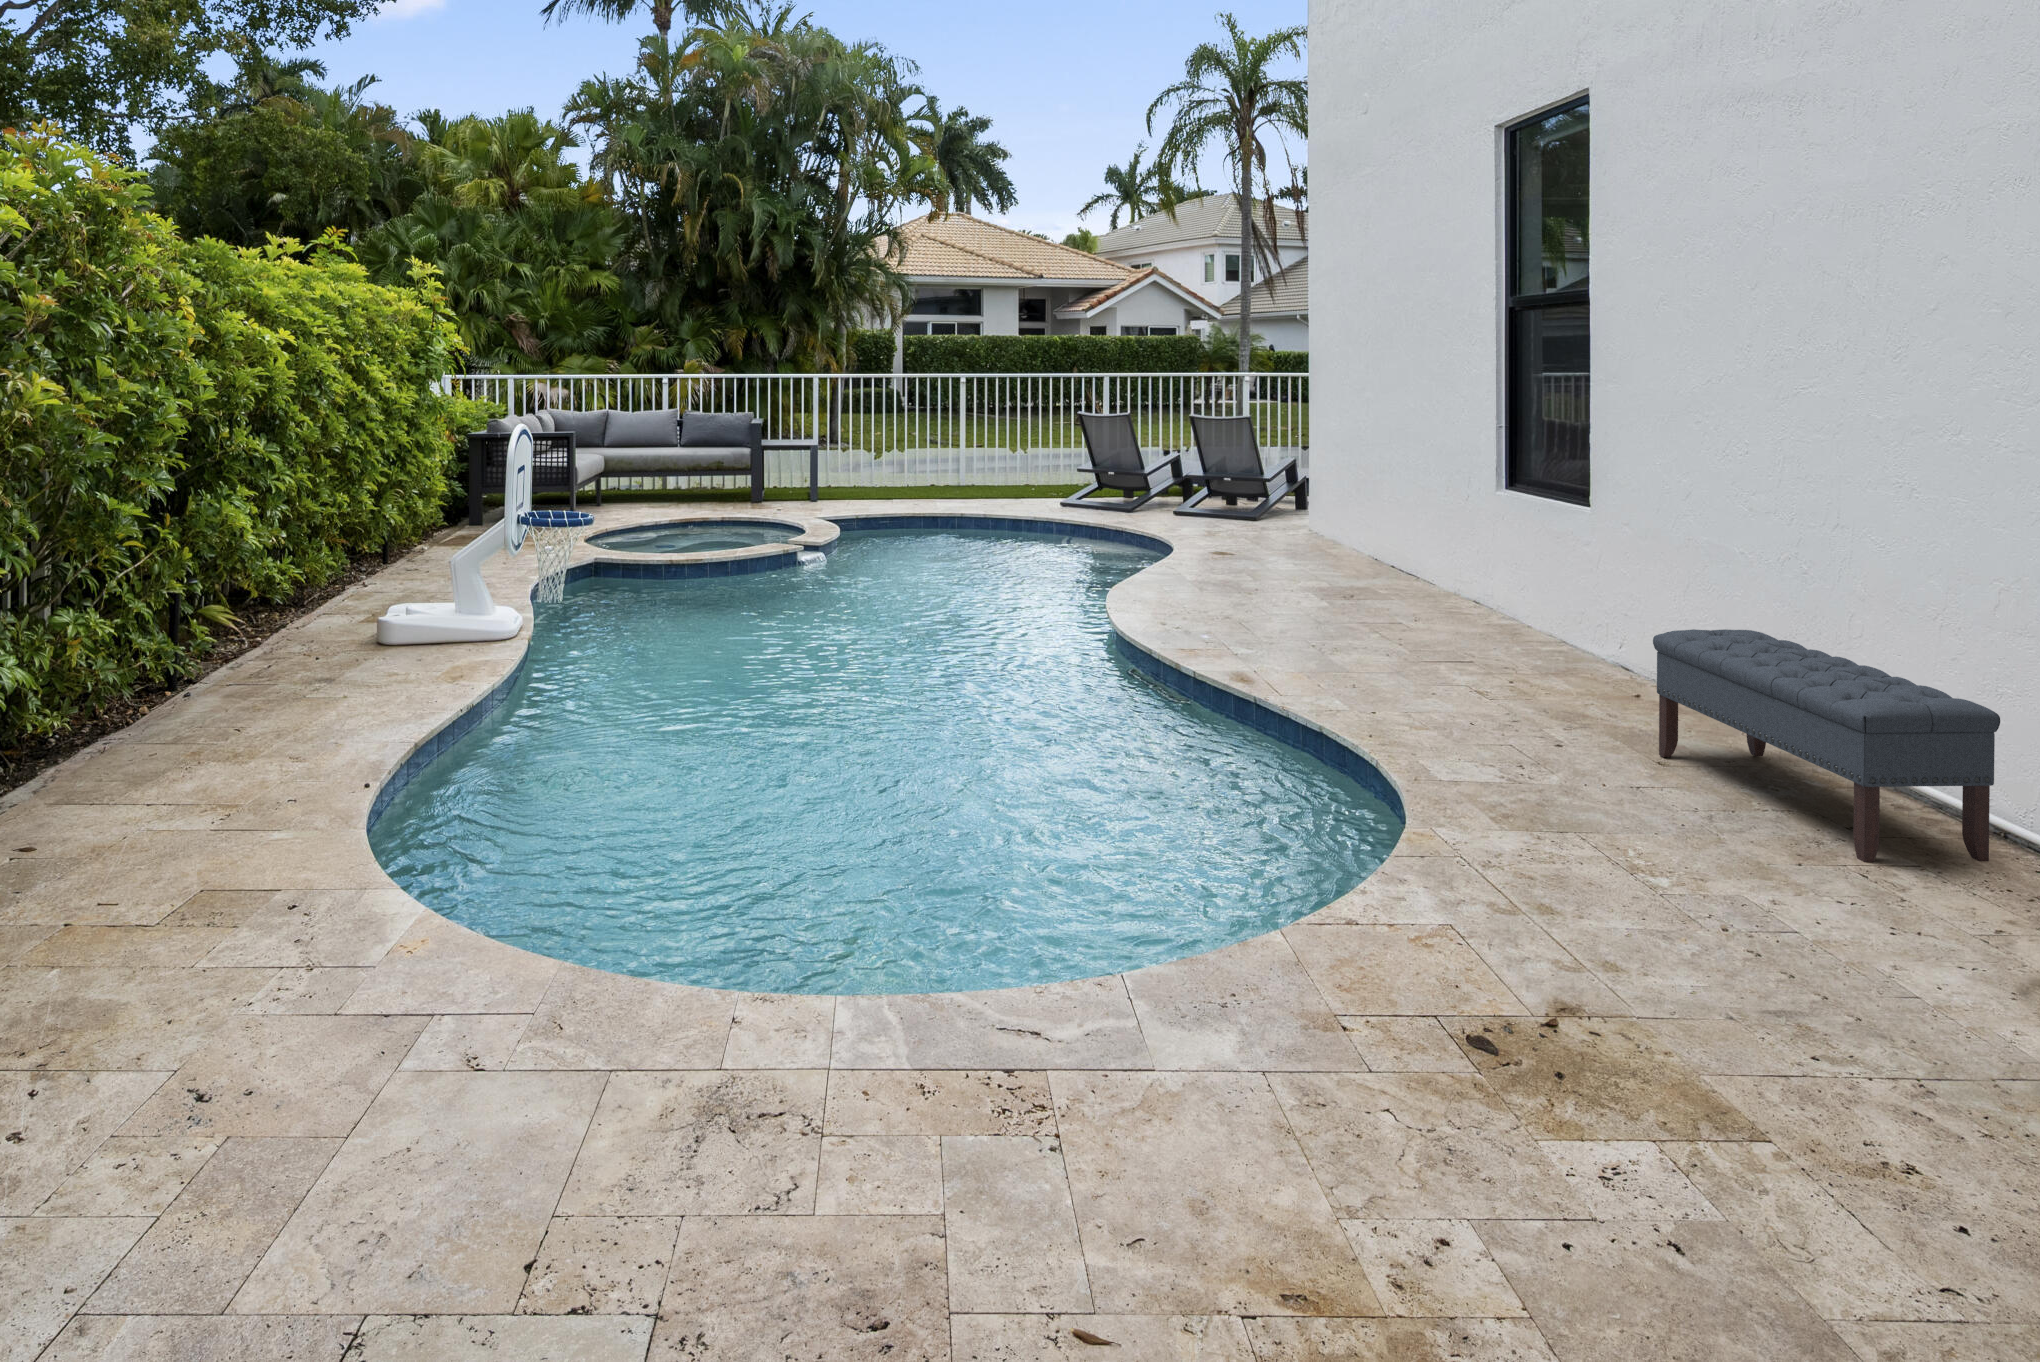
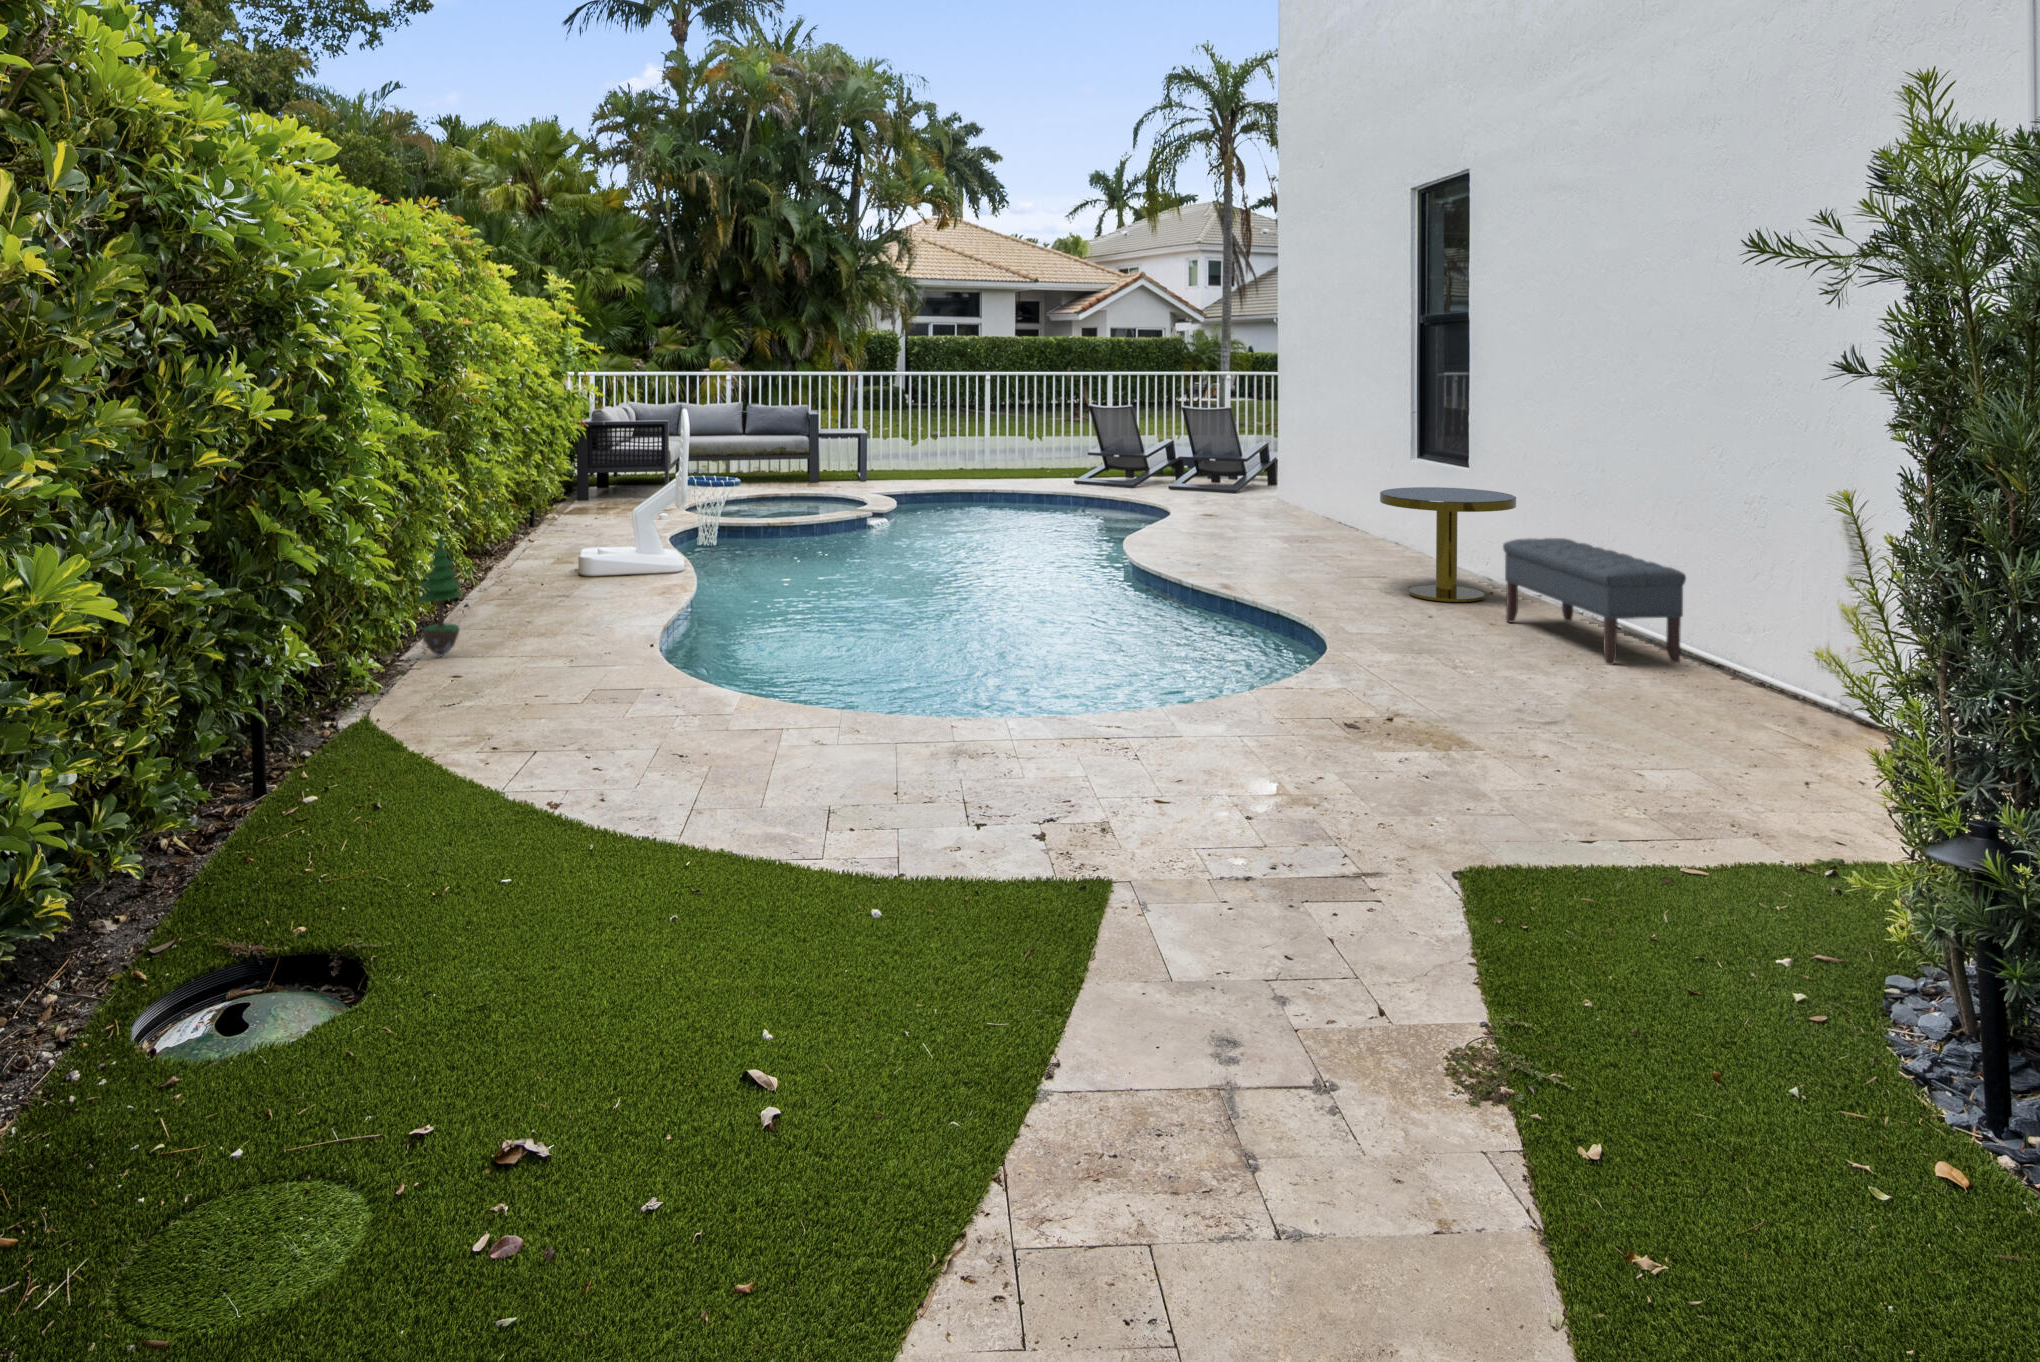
side table: none [1454,539,1661,712] -> present [1380,487,1516,602]
potted tree: none [19,616,95,793] -> present [419,537,462,656]

